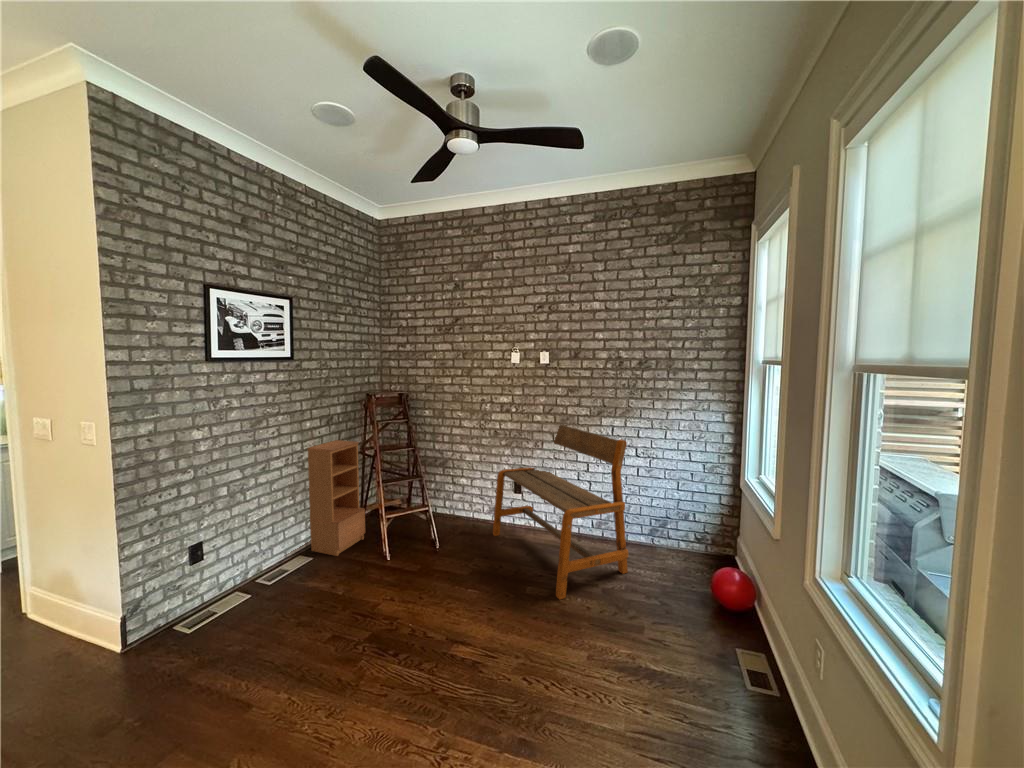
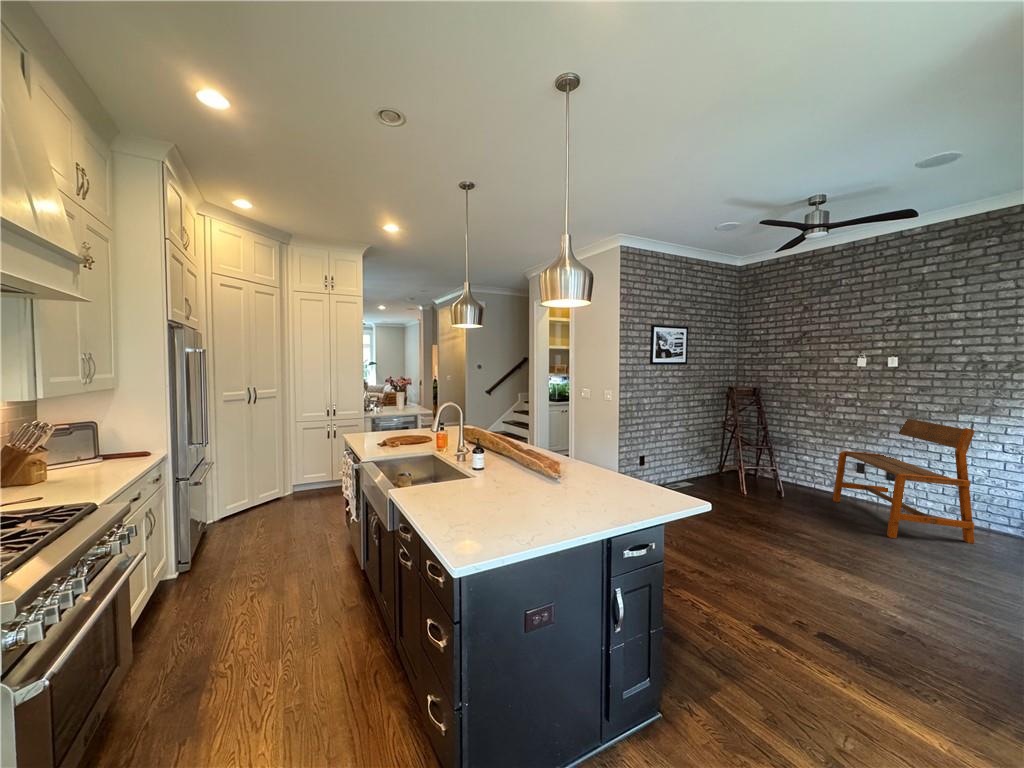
bookcase: present [307,440,365,556] -> none [691,416,726,487]

